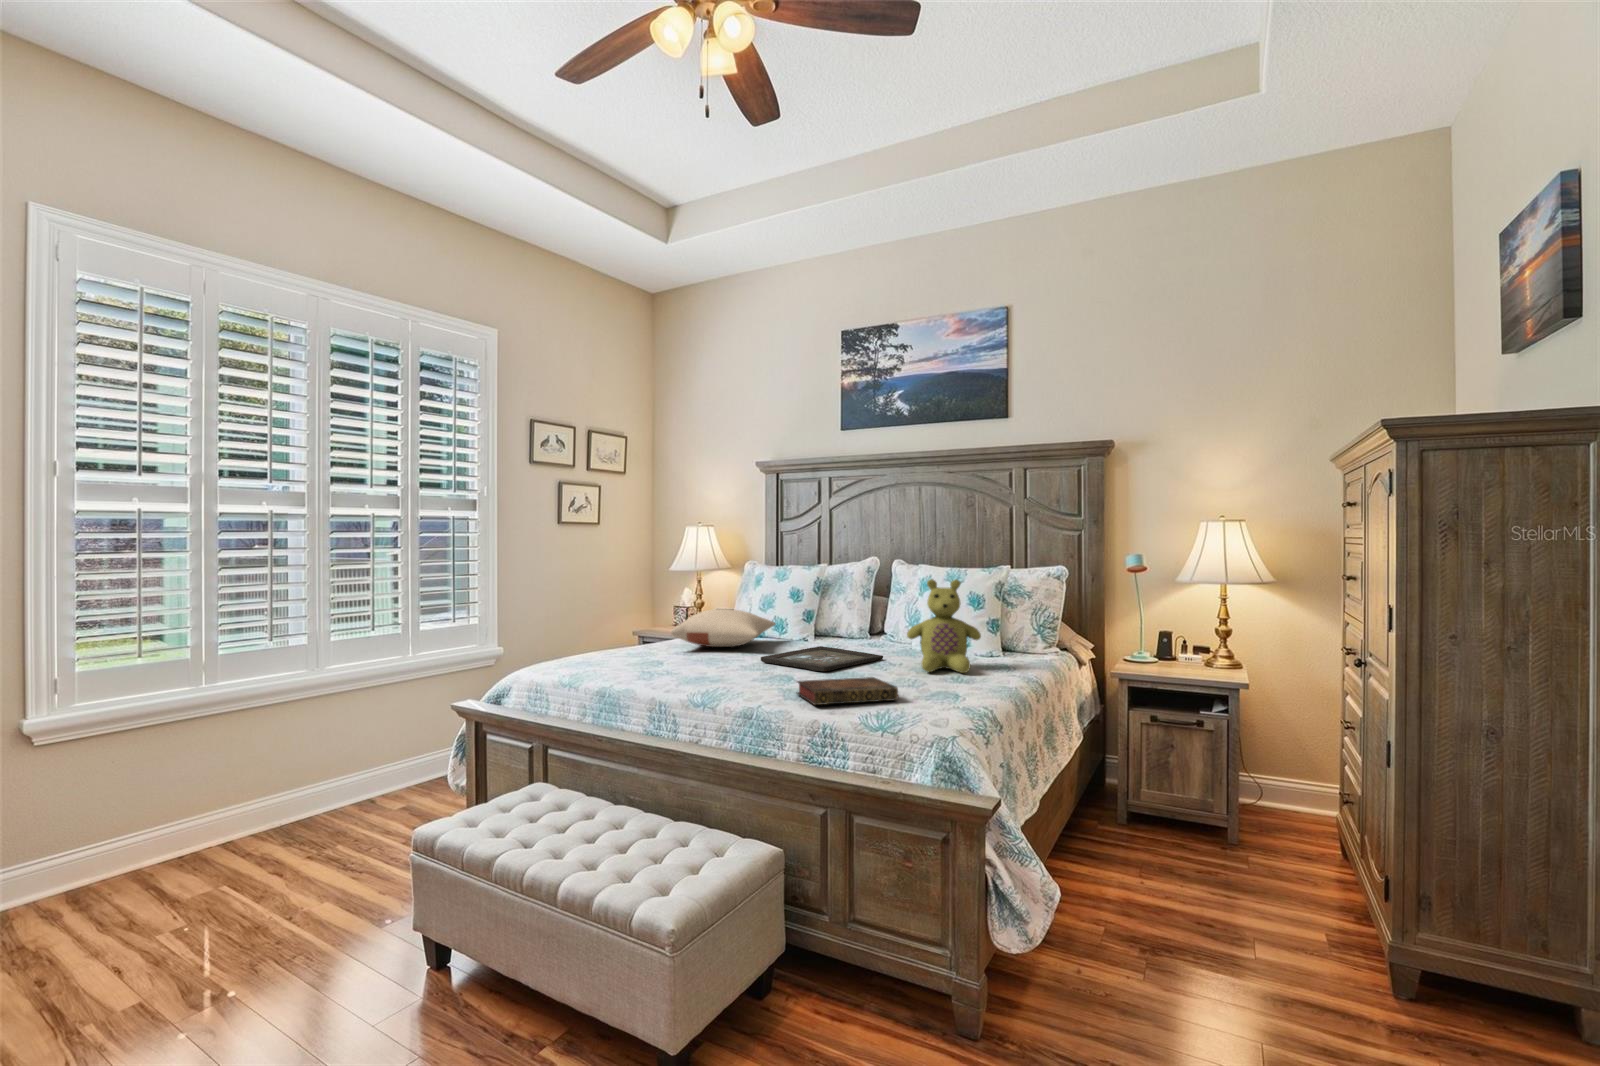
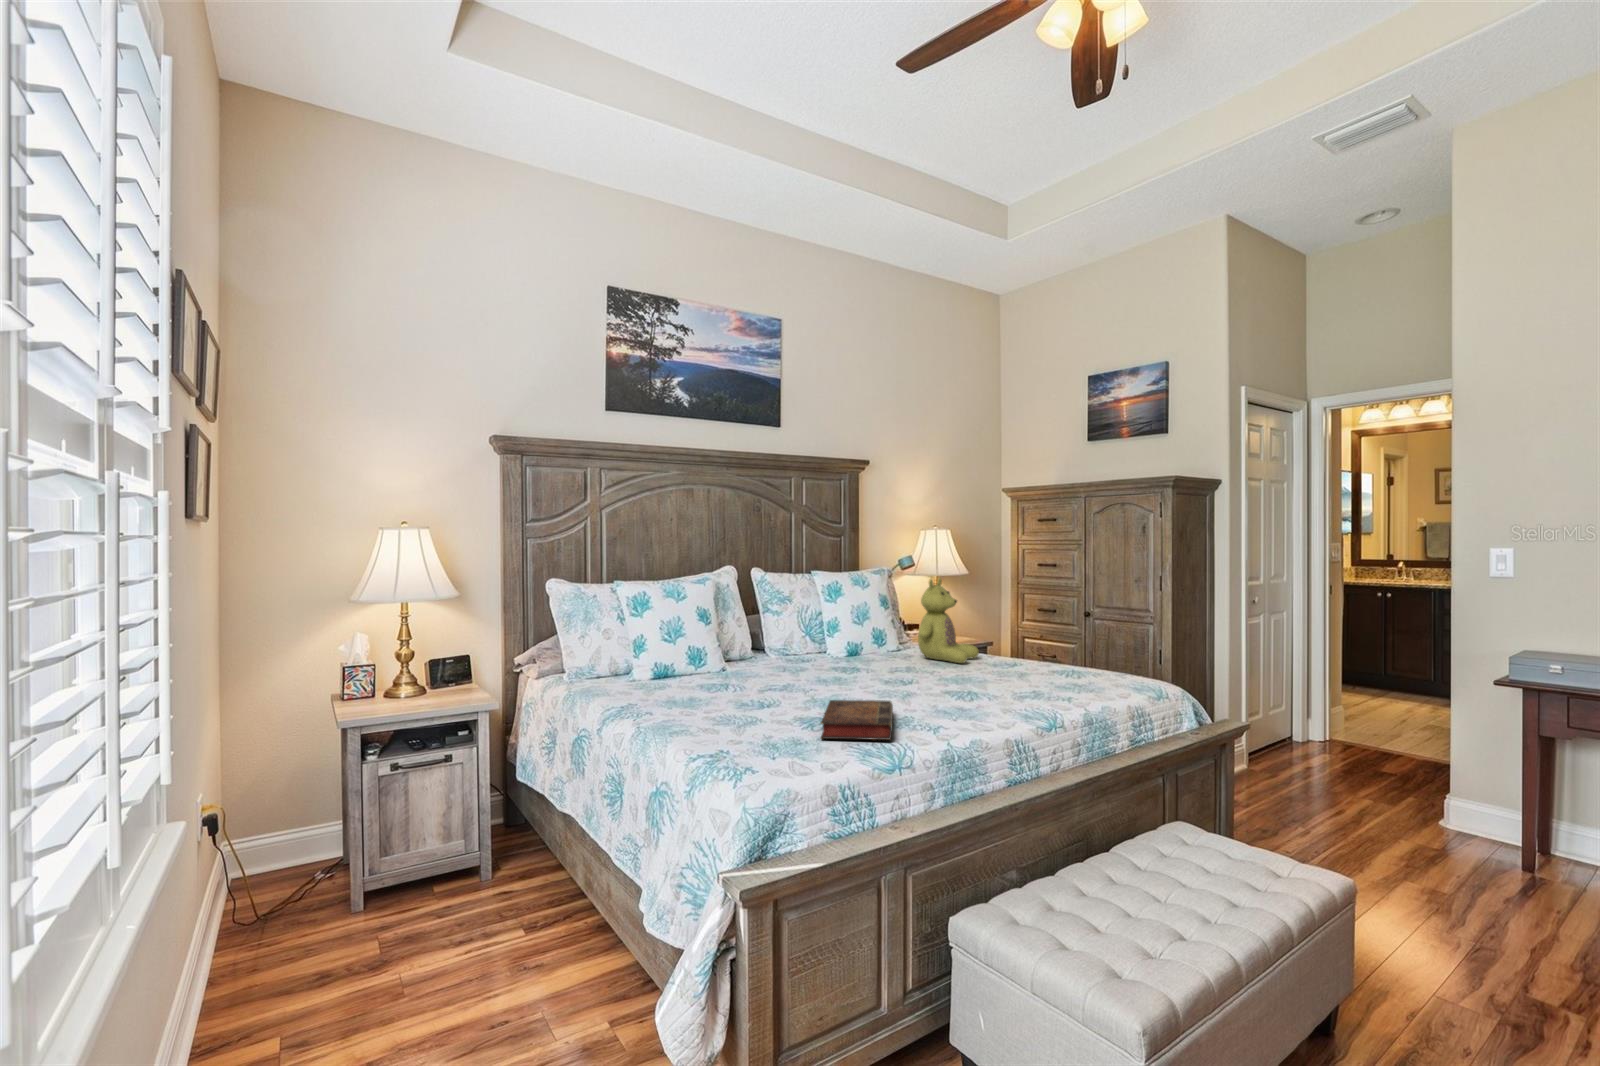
pillow: present [671,609,775,647] -> none [637,640,798,694]
tray: present [761,646,883,671] -> none [807,660,934,690]
book: present [797,677,898,705] -> present [821,700,893,740]

